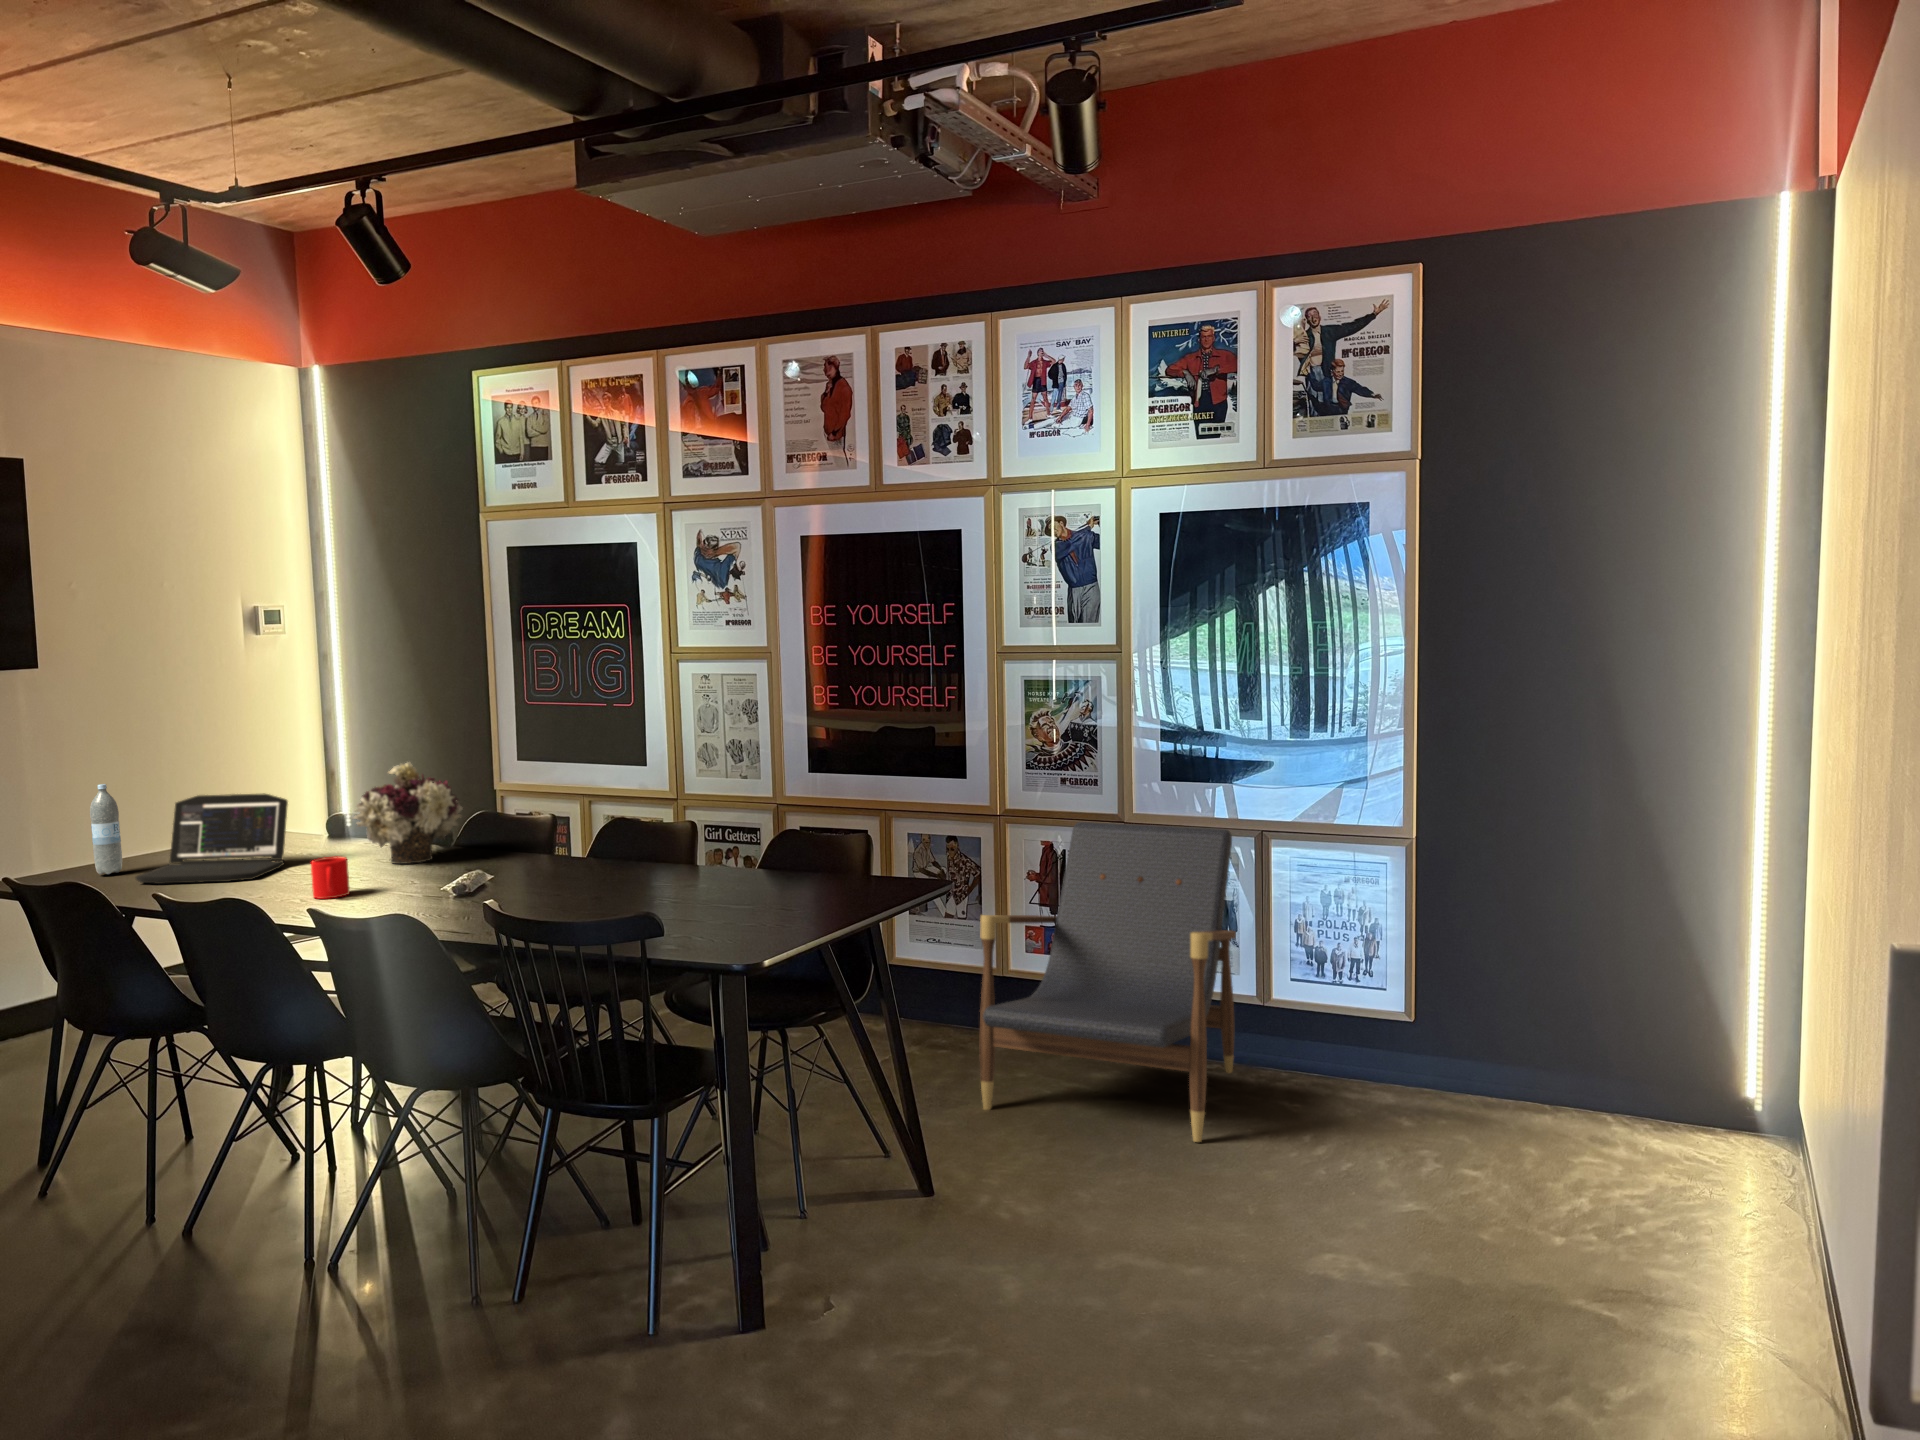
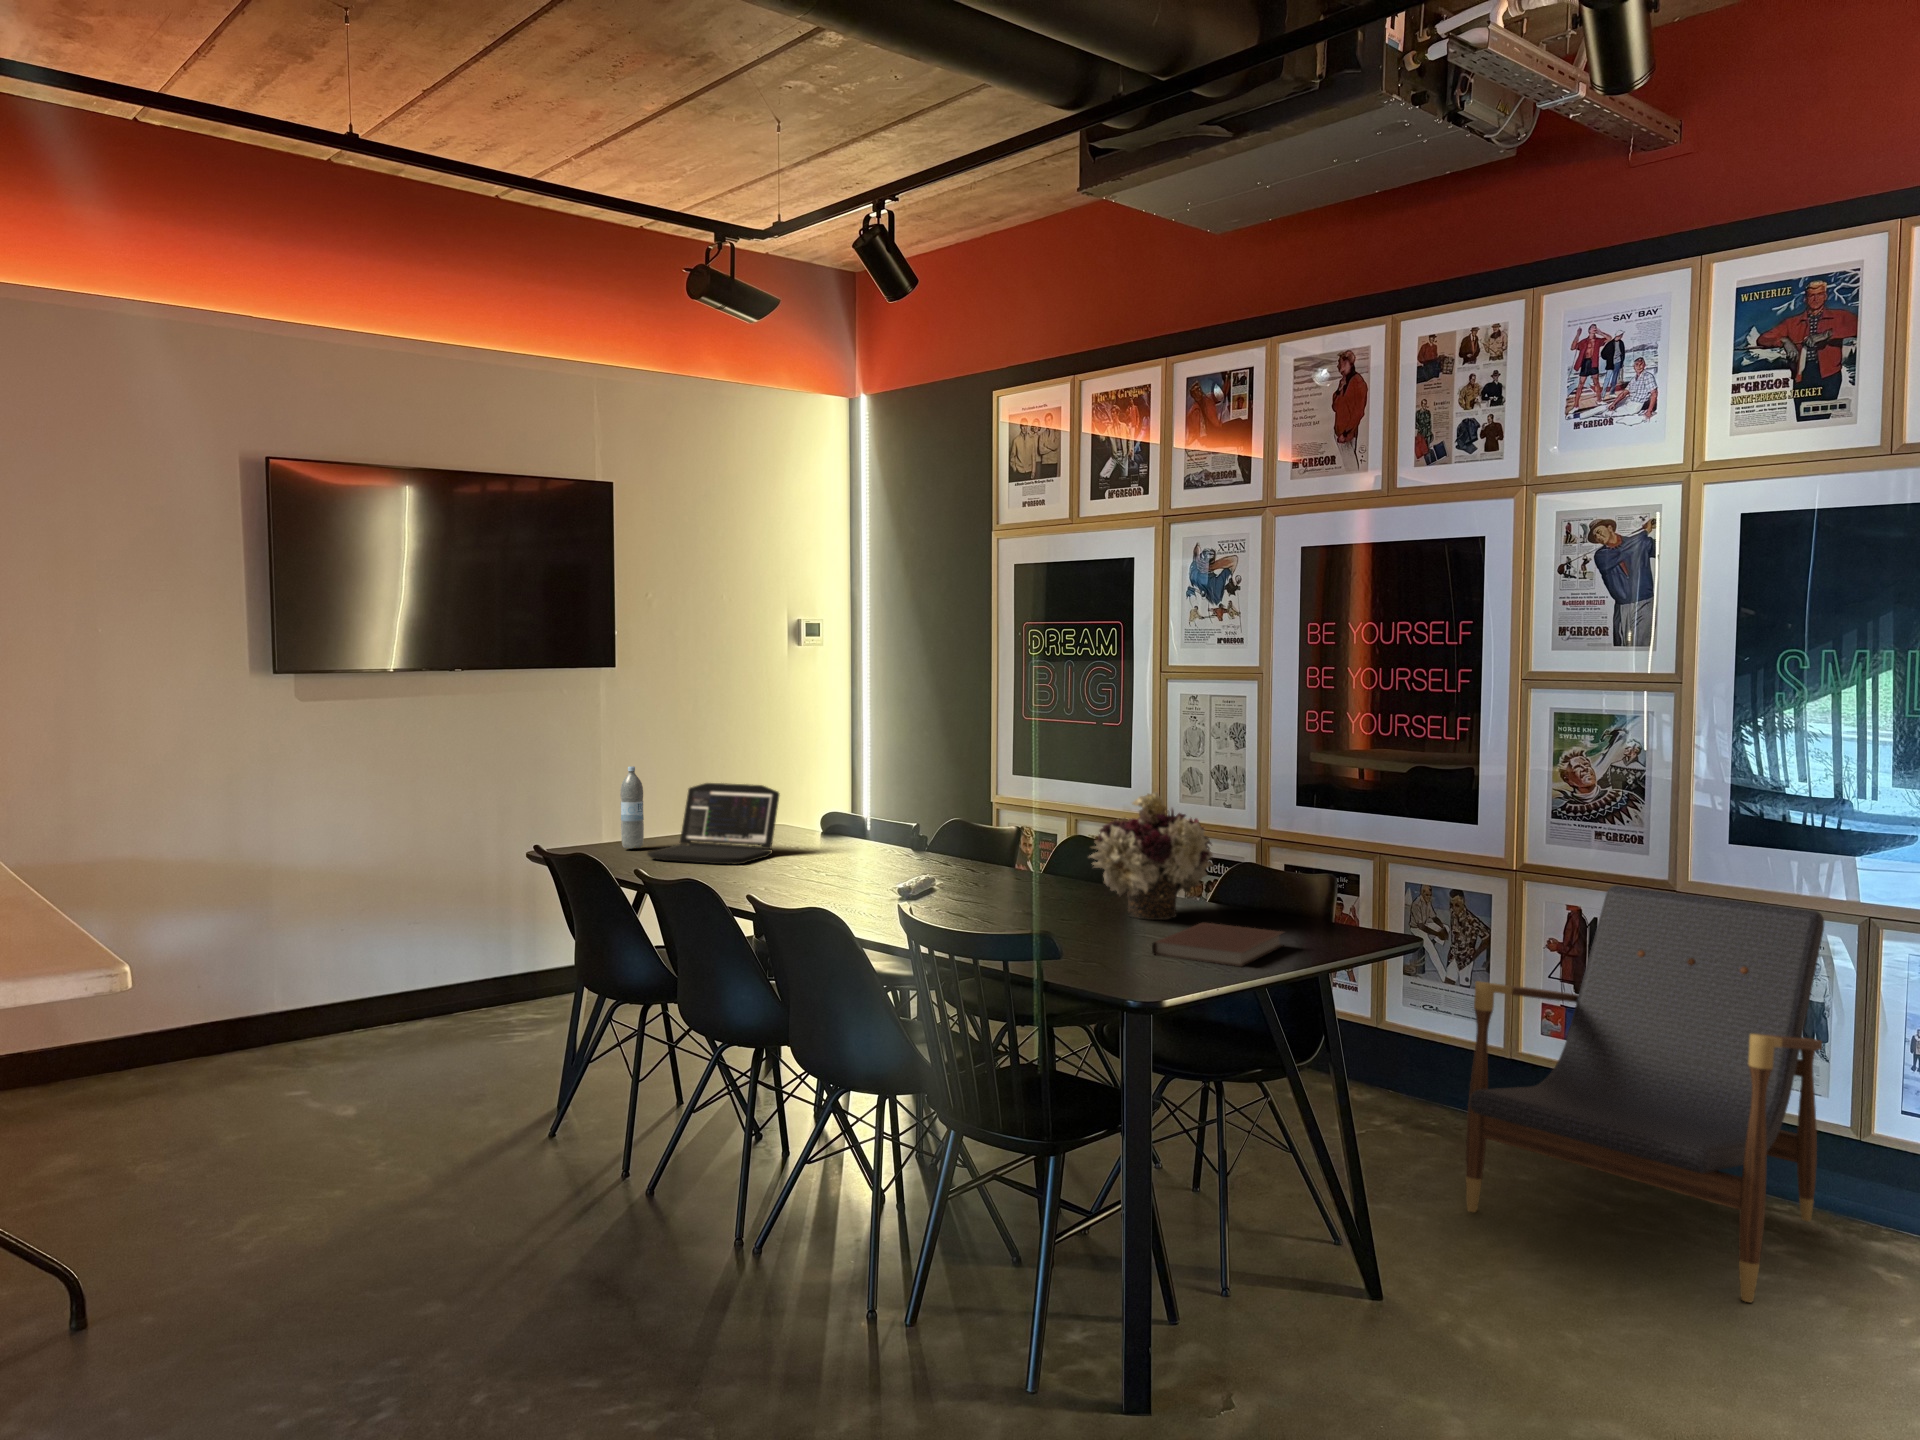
flower arrangement: present [353,762,462,864] -> present [1089,792,1213,920]
mug: present [311,857,350,899] -> none [780,848,813,887]
notebook: none [726,891,838,928] -> present [1152,923,1283,967]

